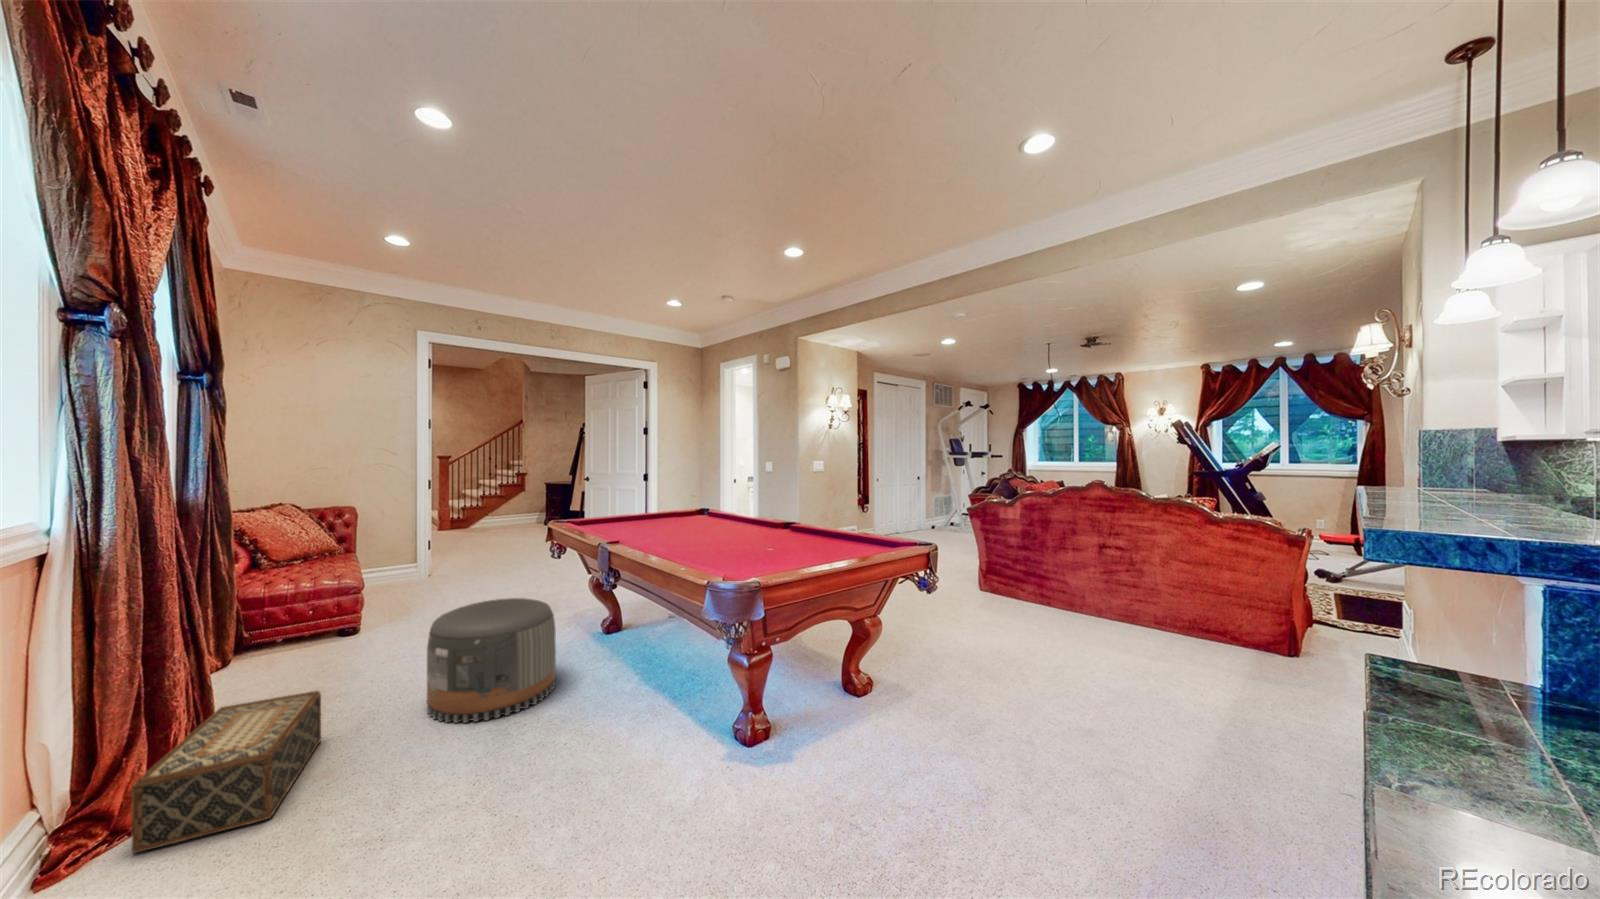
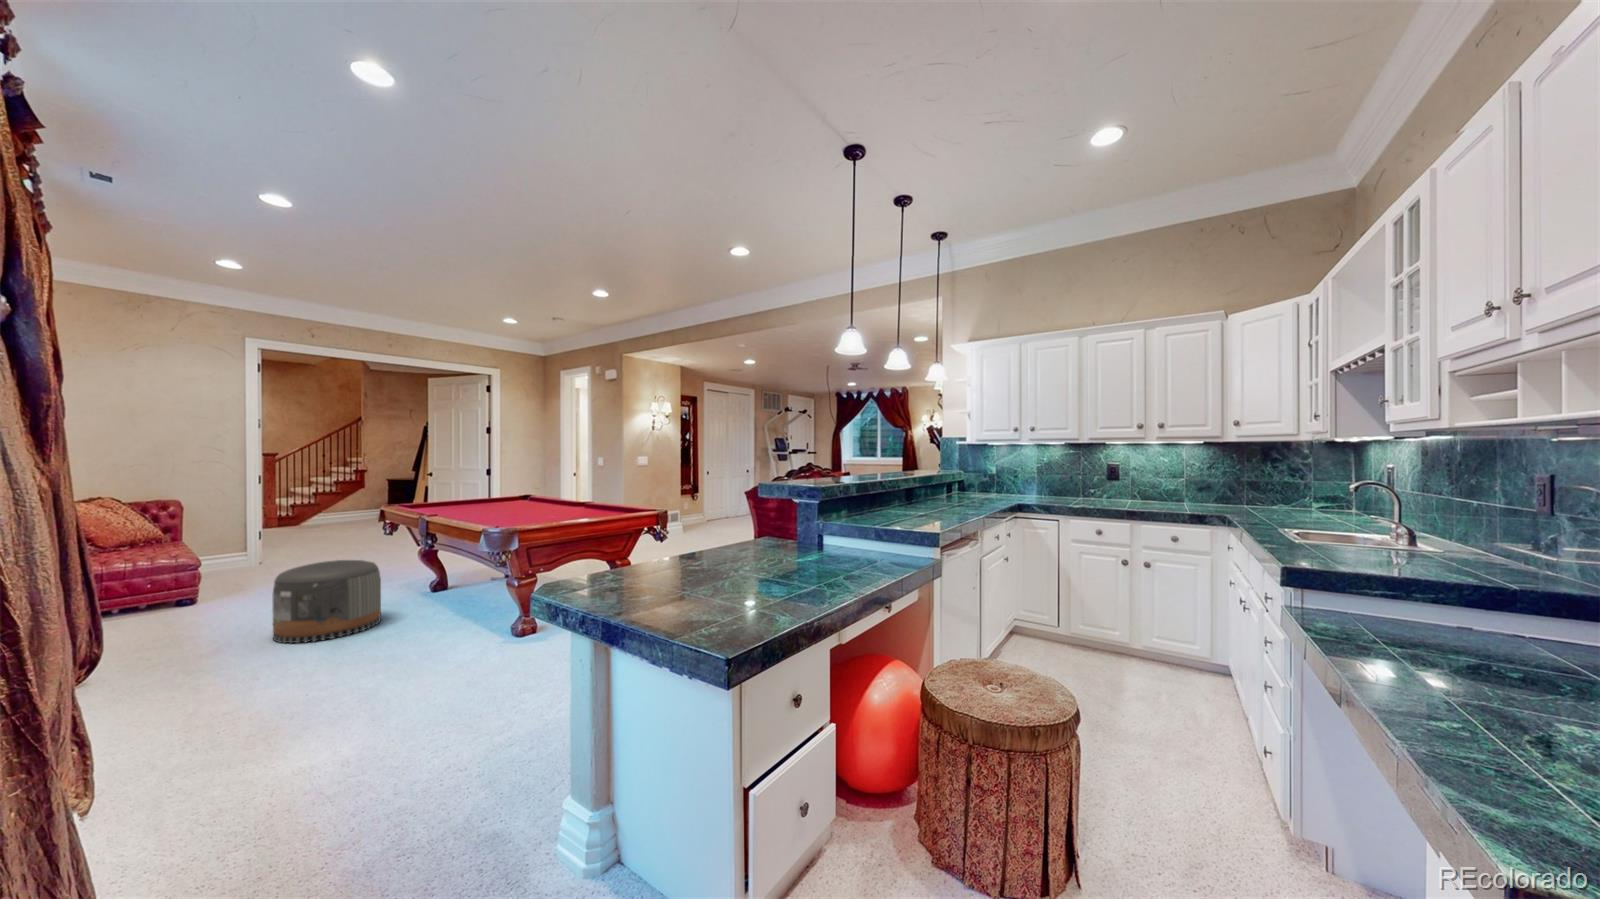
woven basket: present [132,691,321,853] -> none [62,622,186,709]

